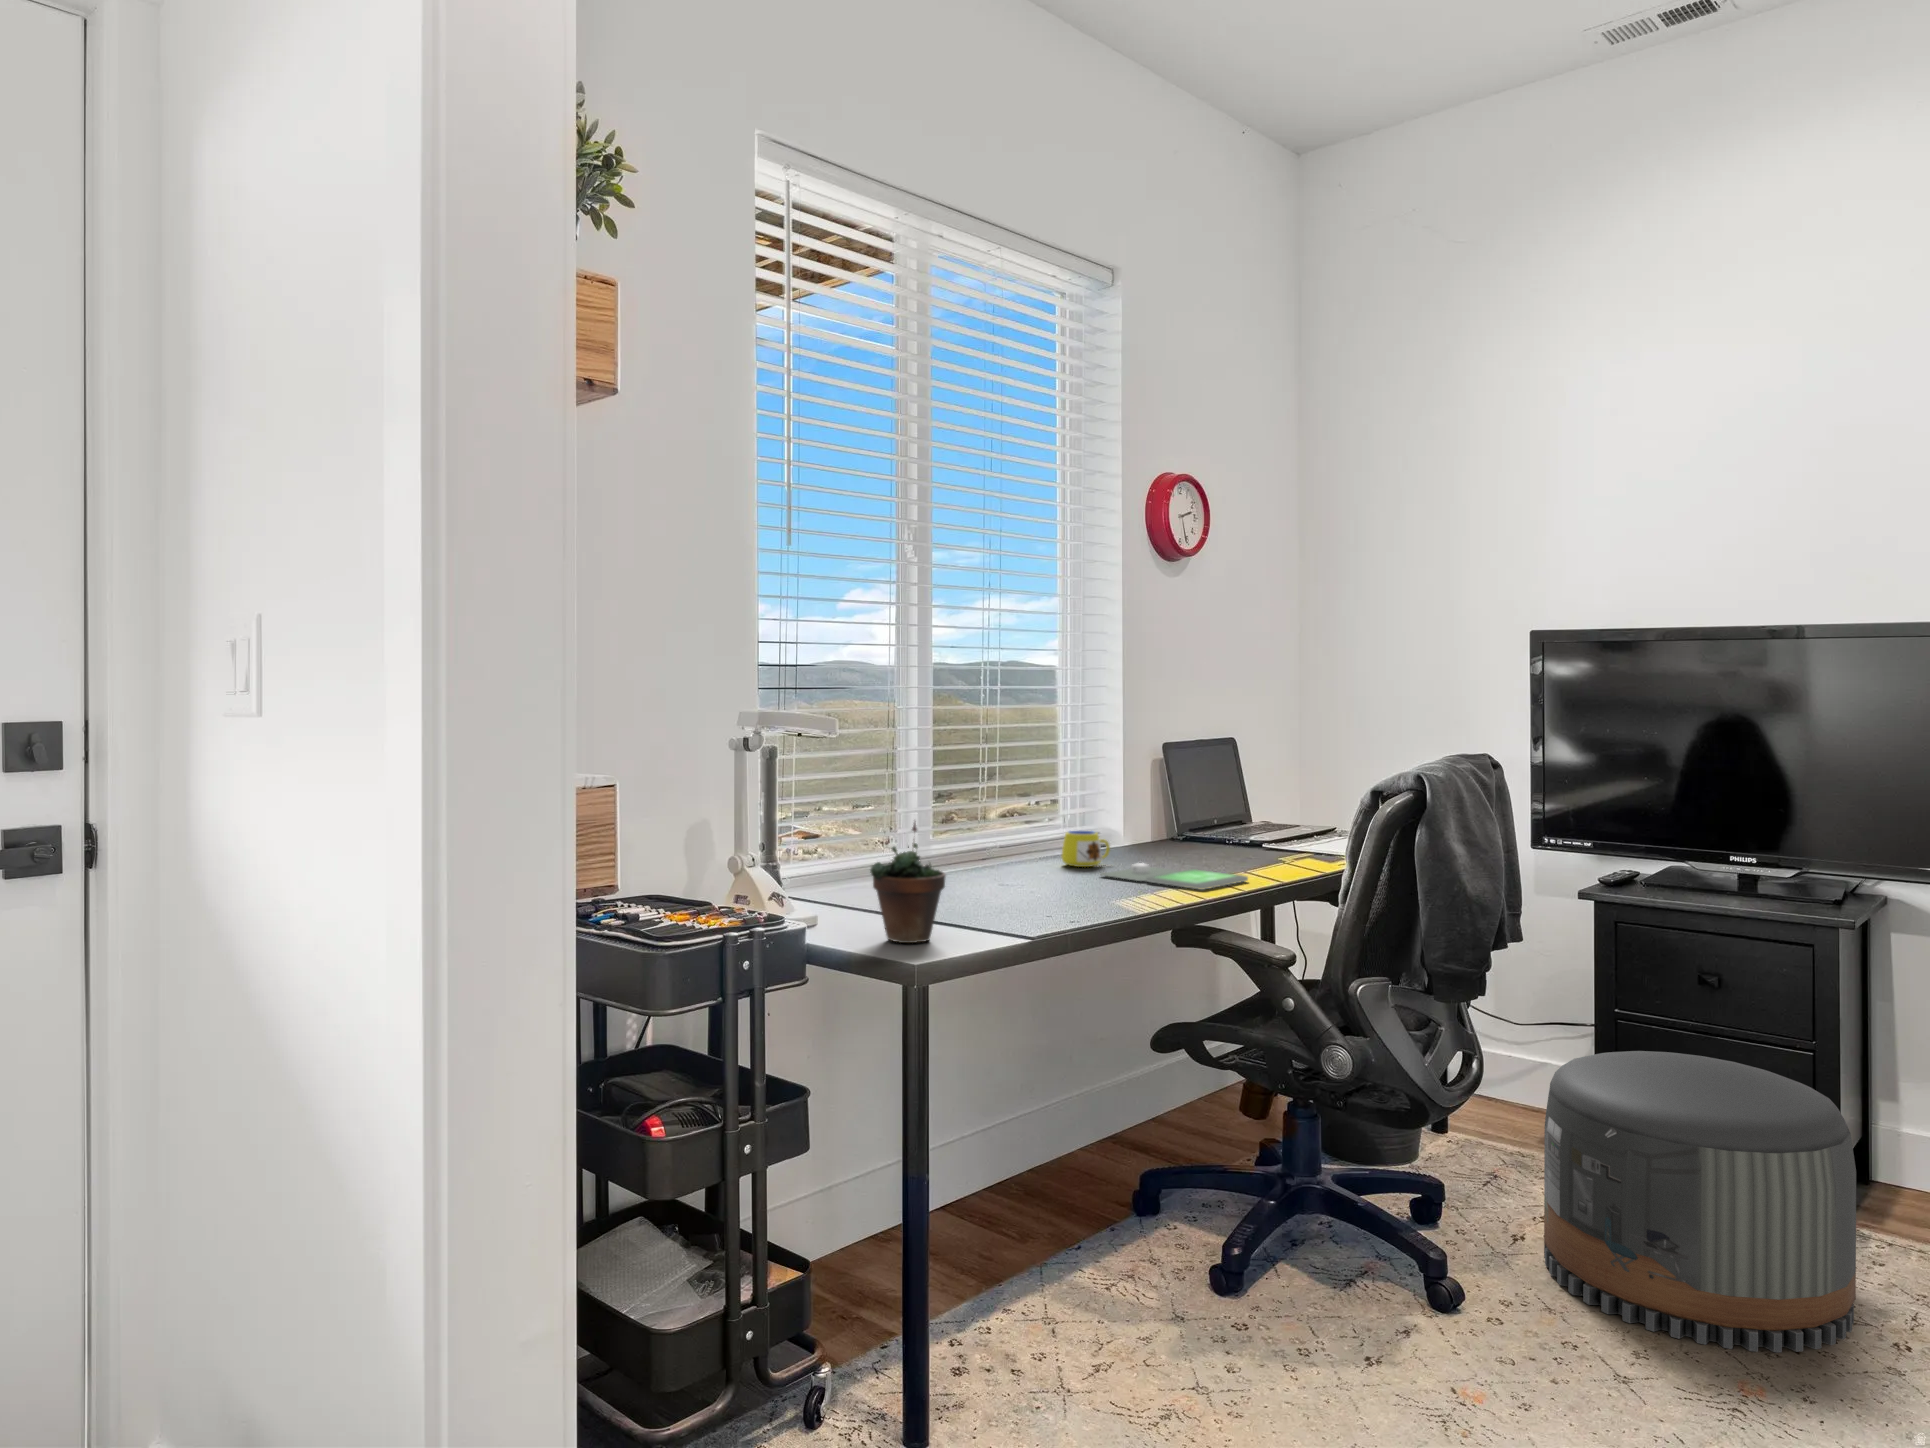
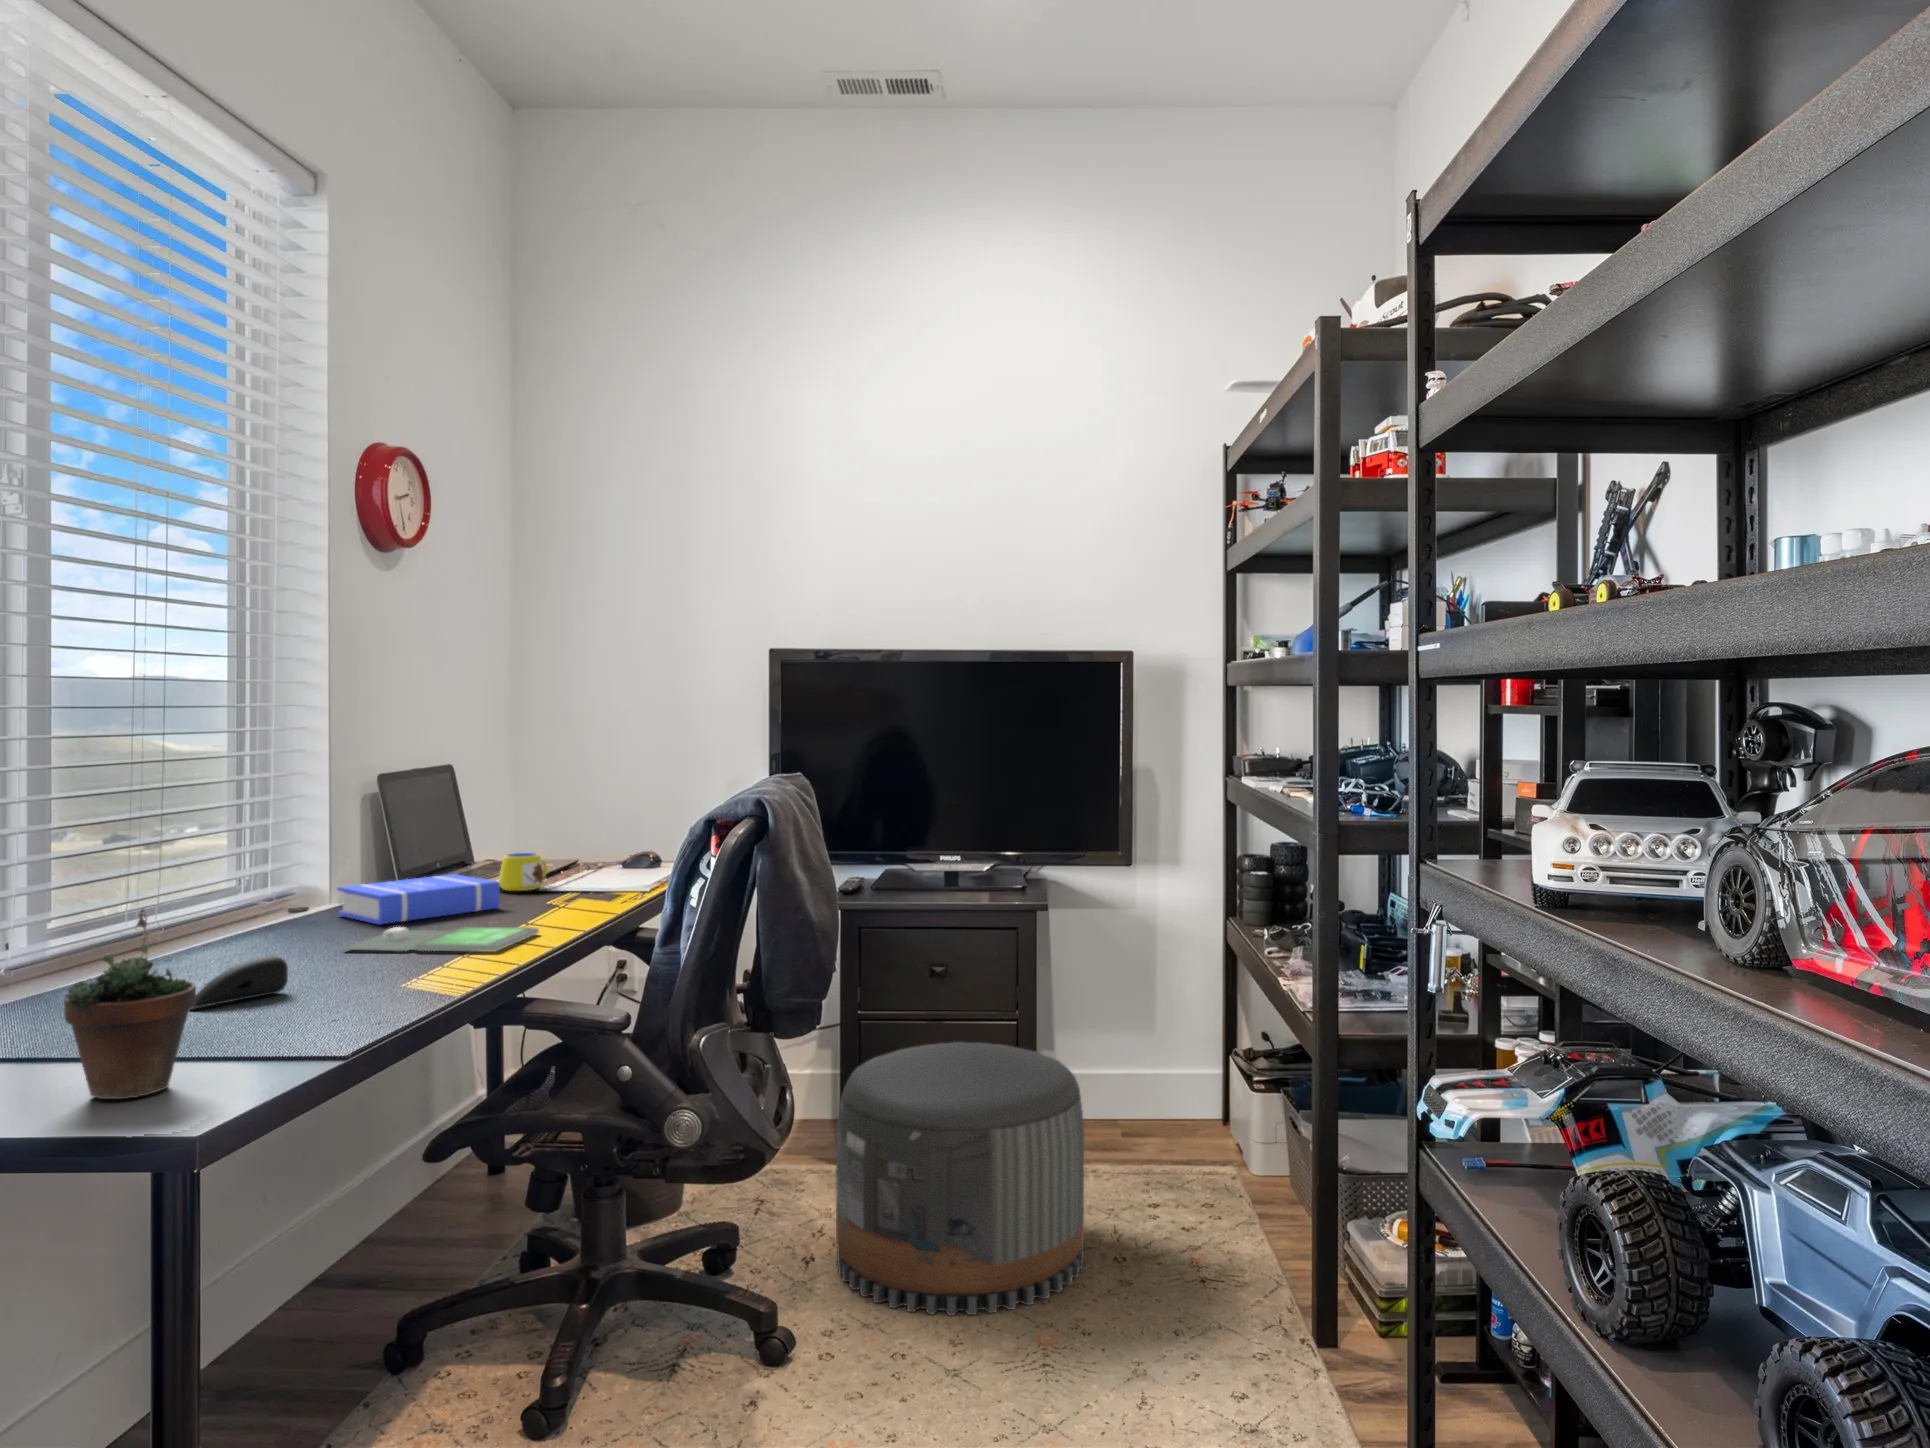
book: none [1118,829,1238,862] -> present [338,874,500,925]
mug: present [1062,831,1111,867] -> present [499,853,547,891]
computer mouse: none [976,870,1042,899] -> present [194,956,288,1008]

